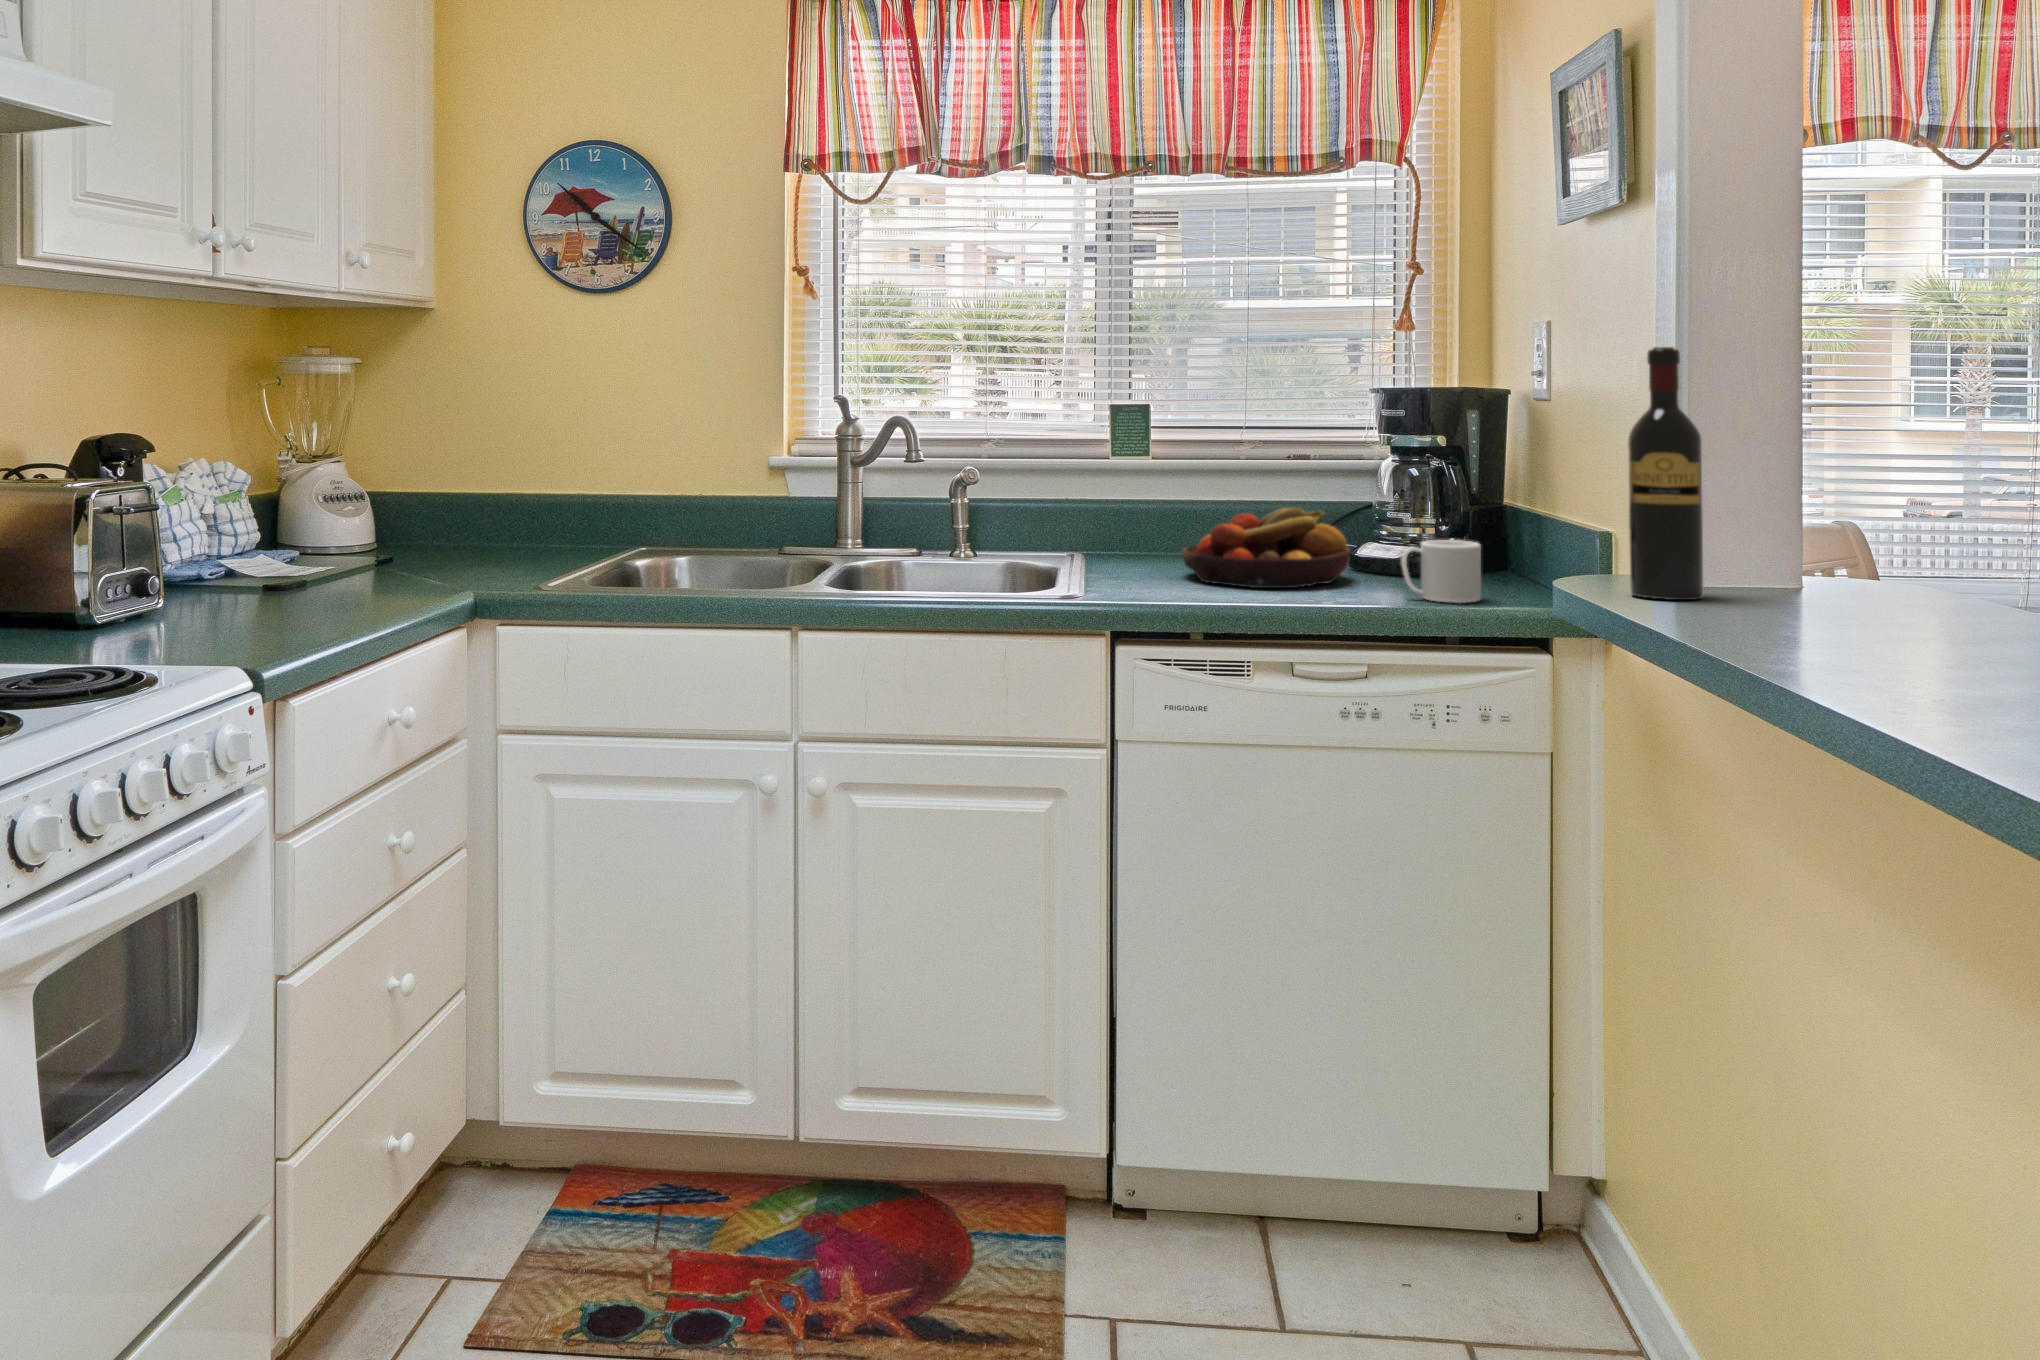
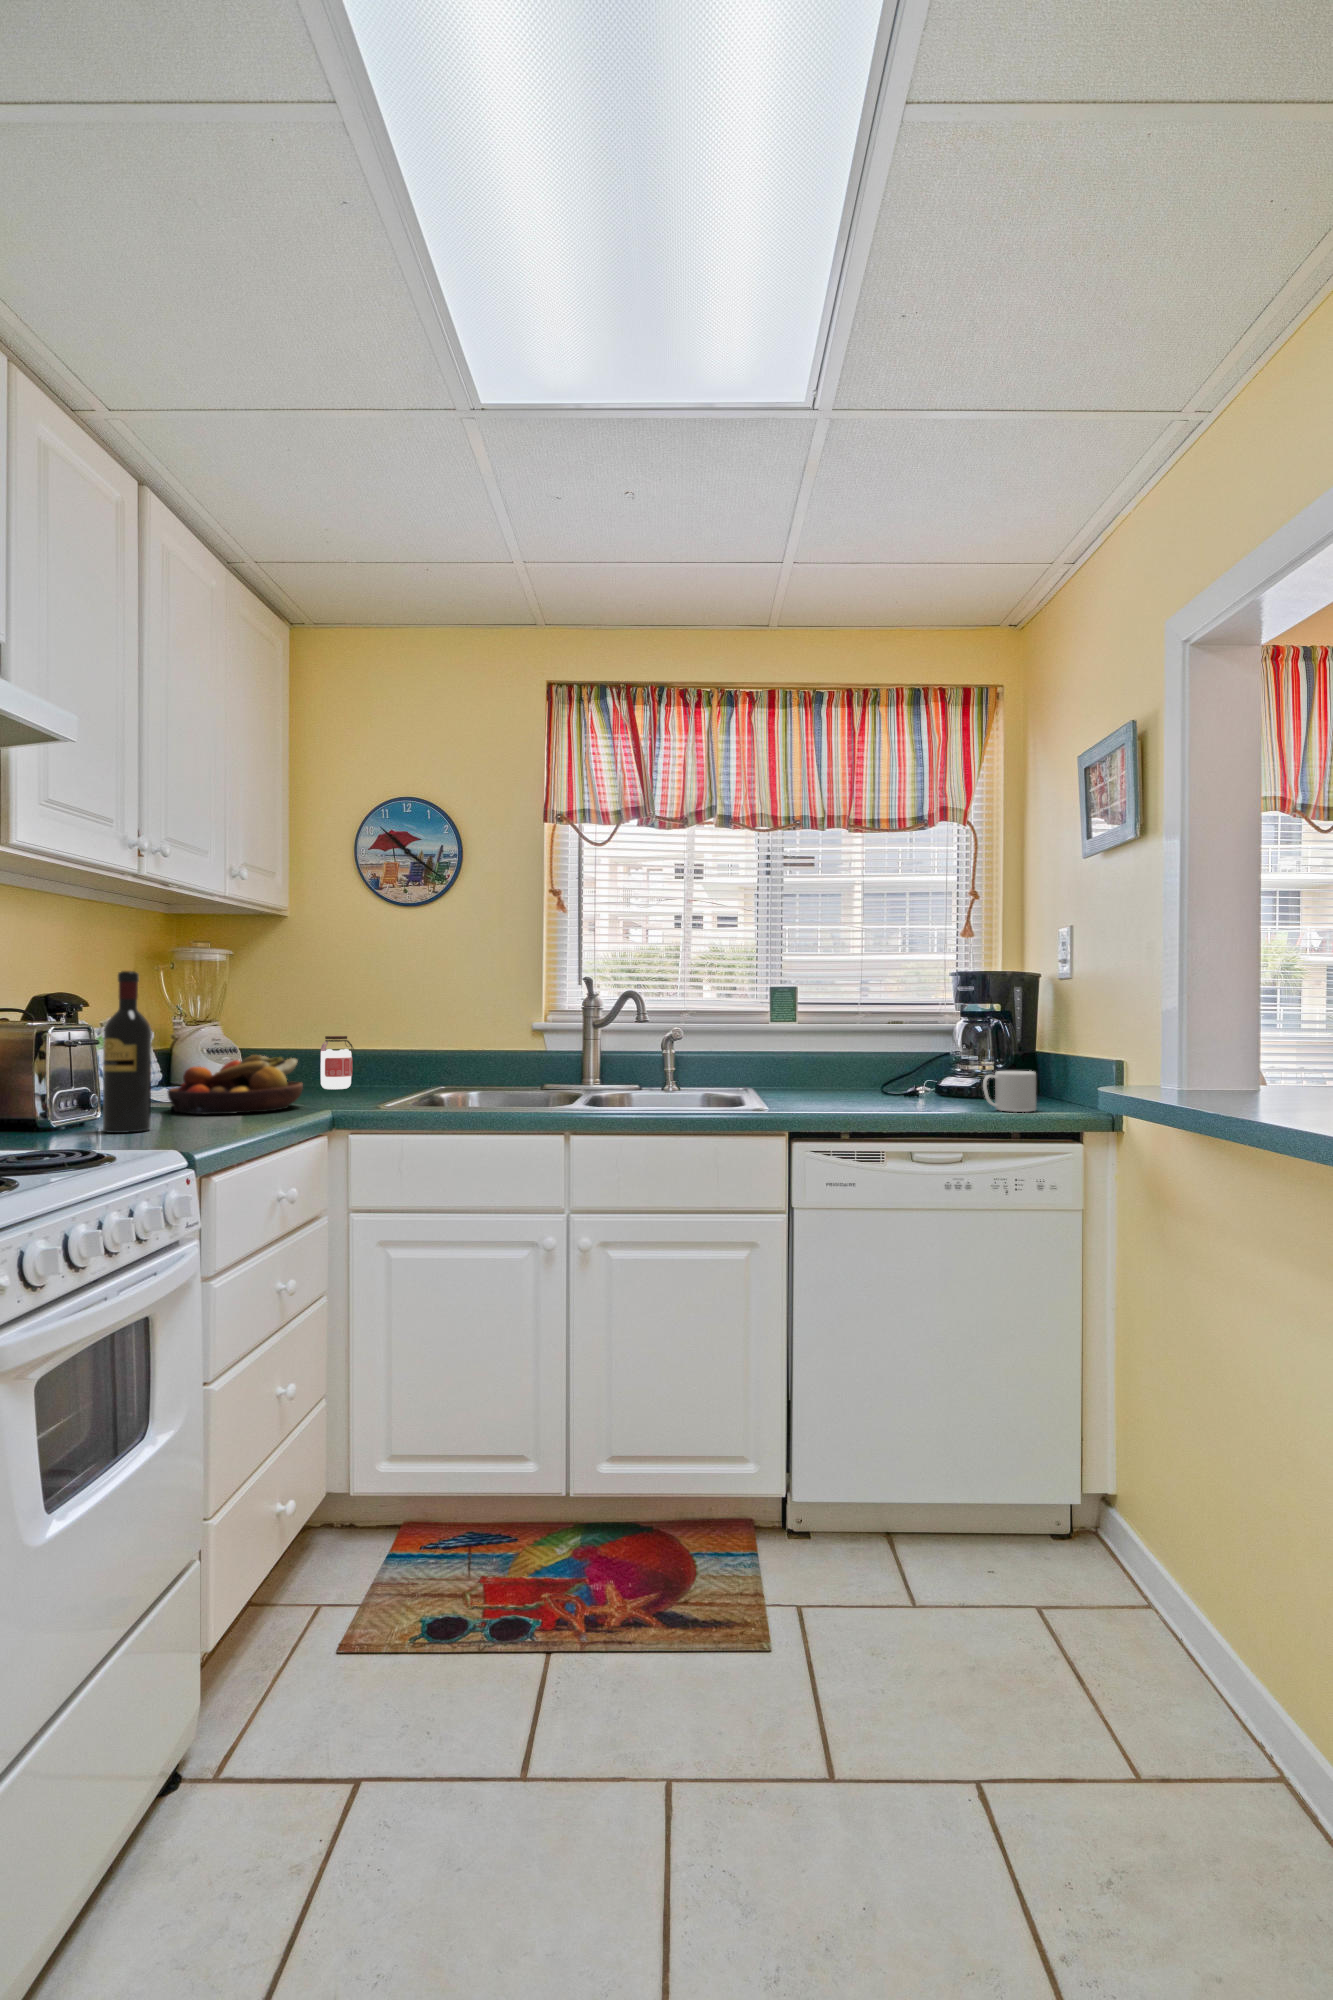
wine bottle: present [1628,347,1703,600] -> present [103,971,152,1133]
jar: none [478,476,524,552] -> present [321,1036,353,1089]
fruit bowl: present [1182,508,1350,588] -> present [167,1055,303,1114]

